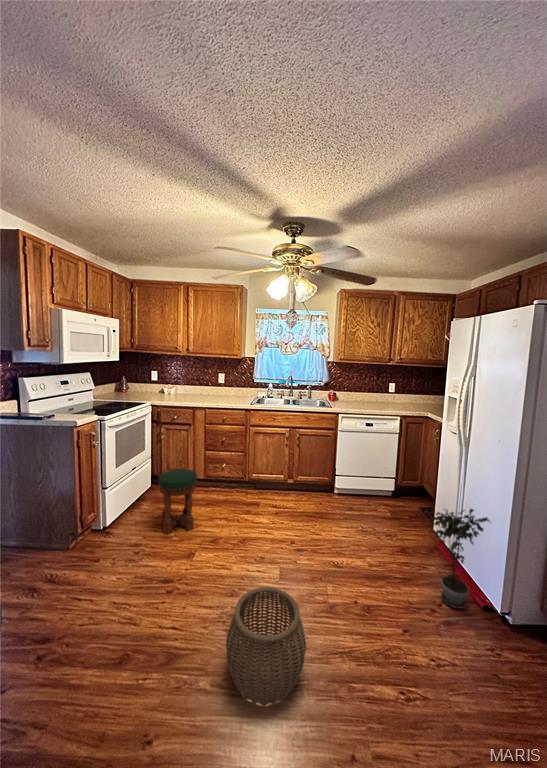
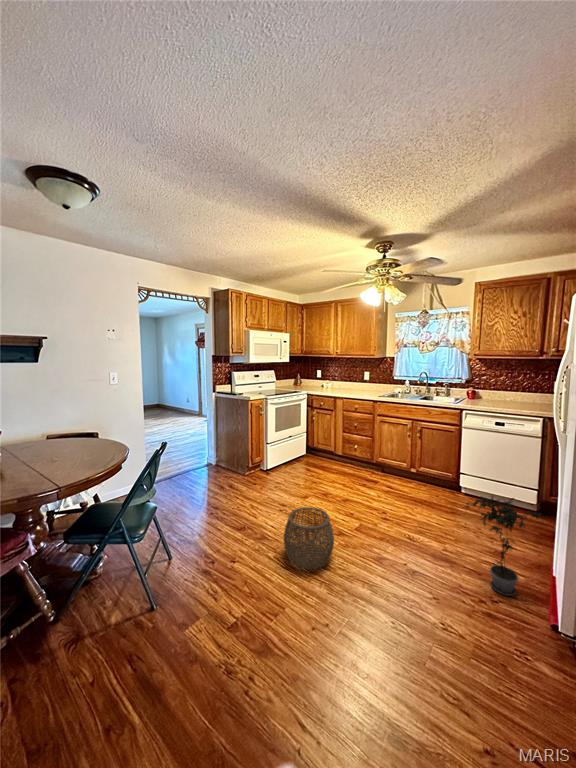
stool: present [158,469,197,534] -> none [296,439,323,484]

